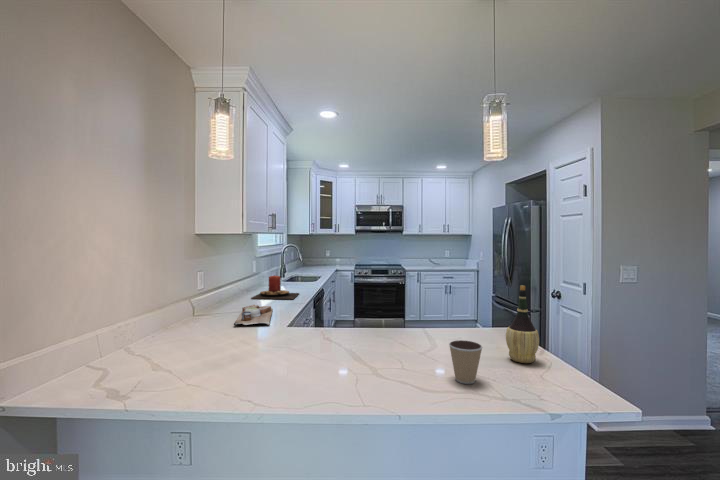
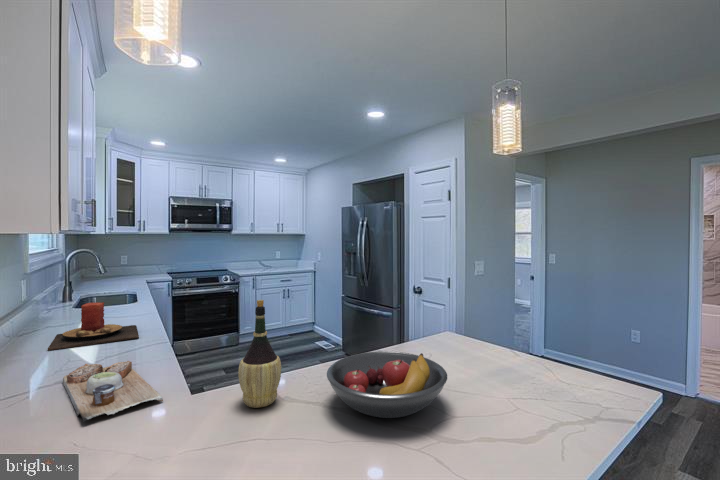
wine bottle: present [506,285,539,363] -> present [238,300,281,408]
fruit bowl: none [331,318,414,355] -> present [327,351,447,418]
coffee cup: present [449,340,482,384] -> none [520,366,565,423]

